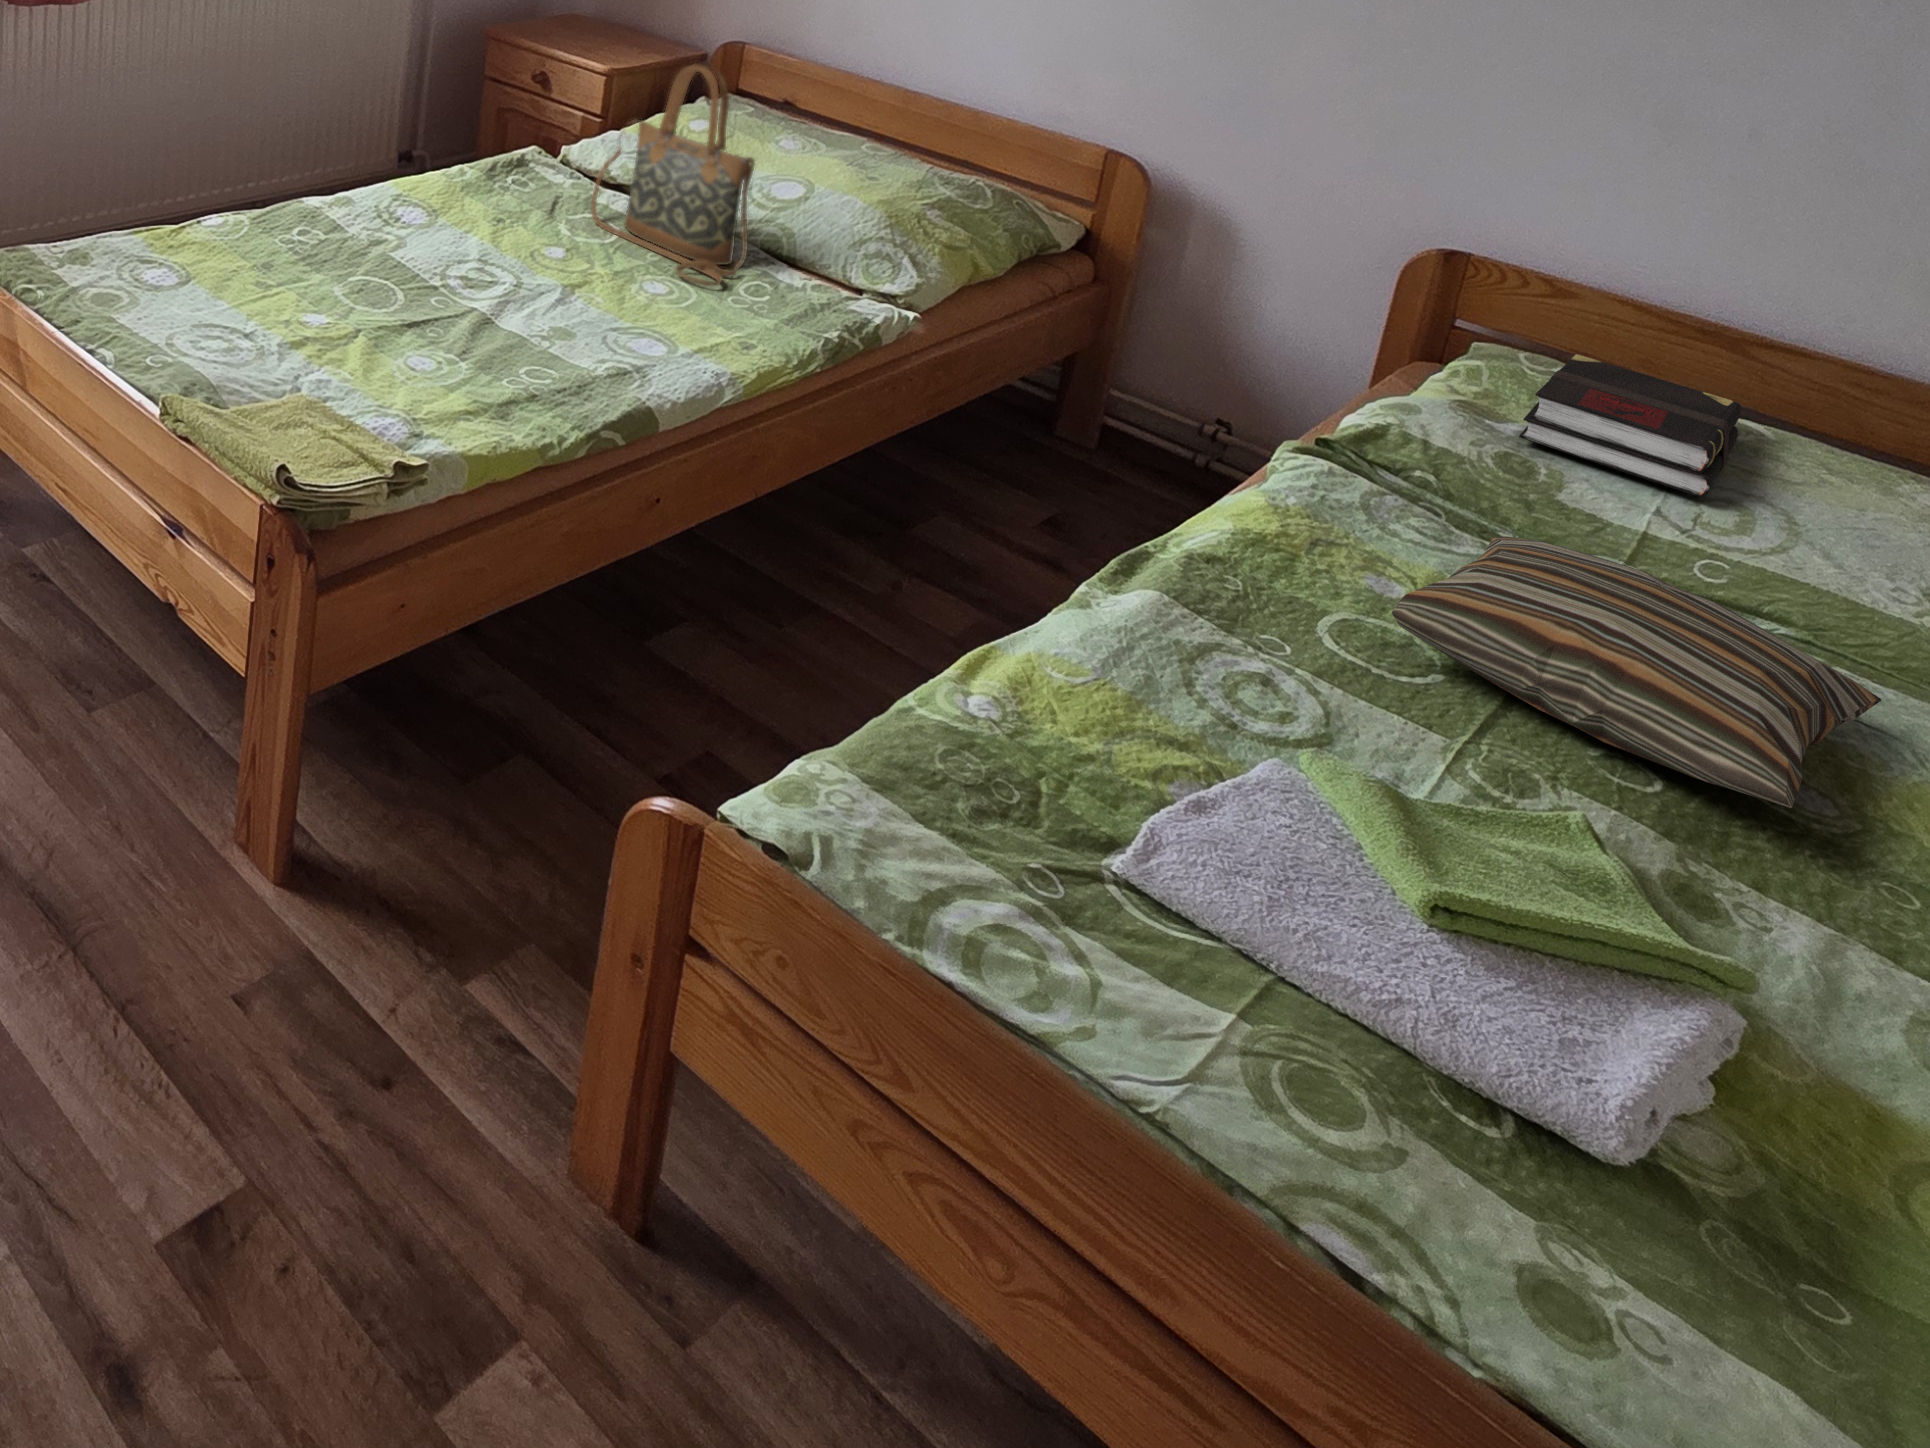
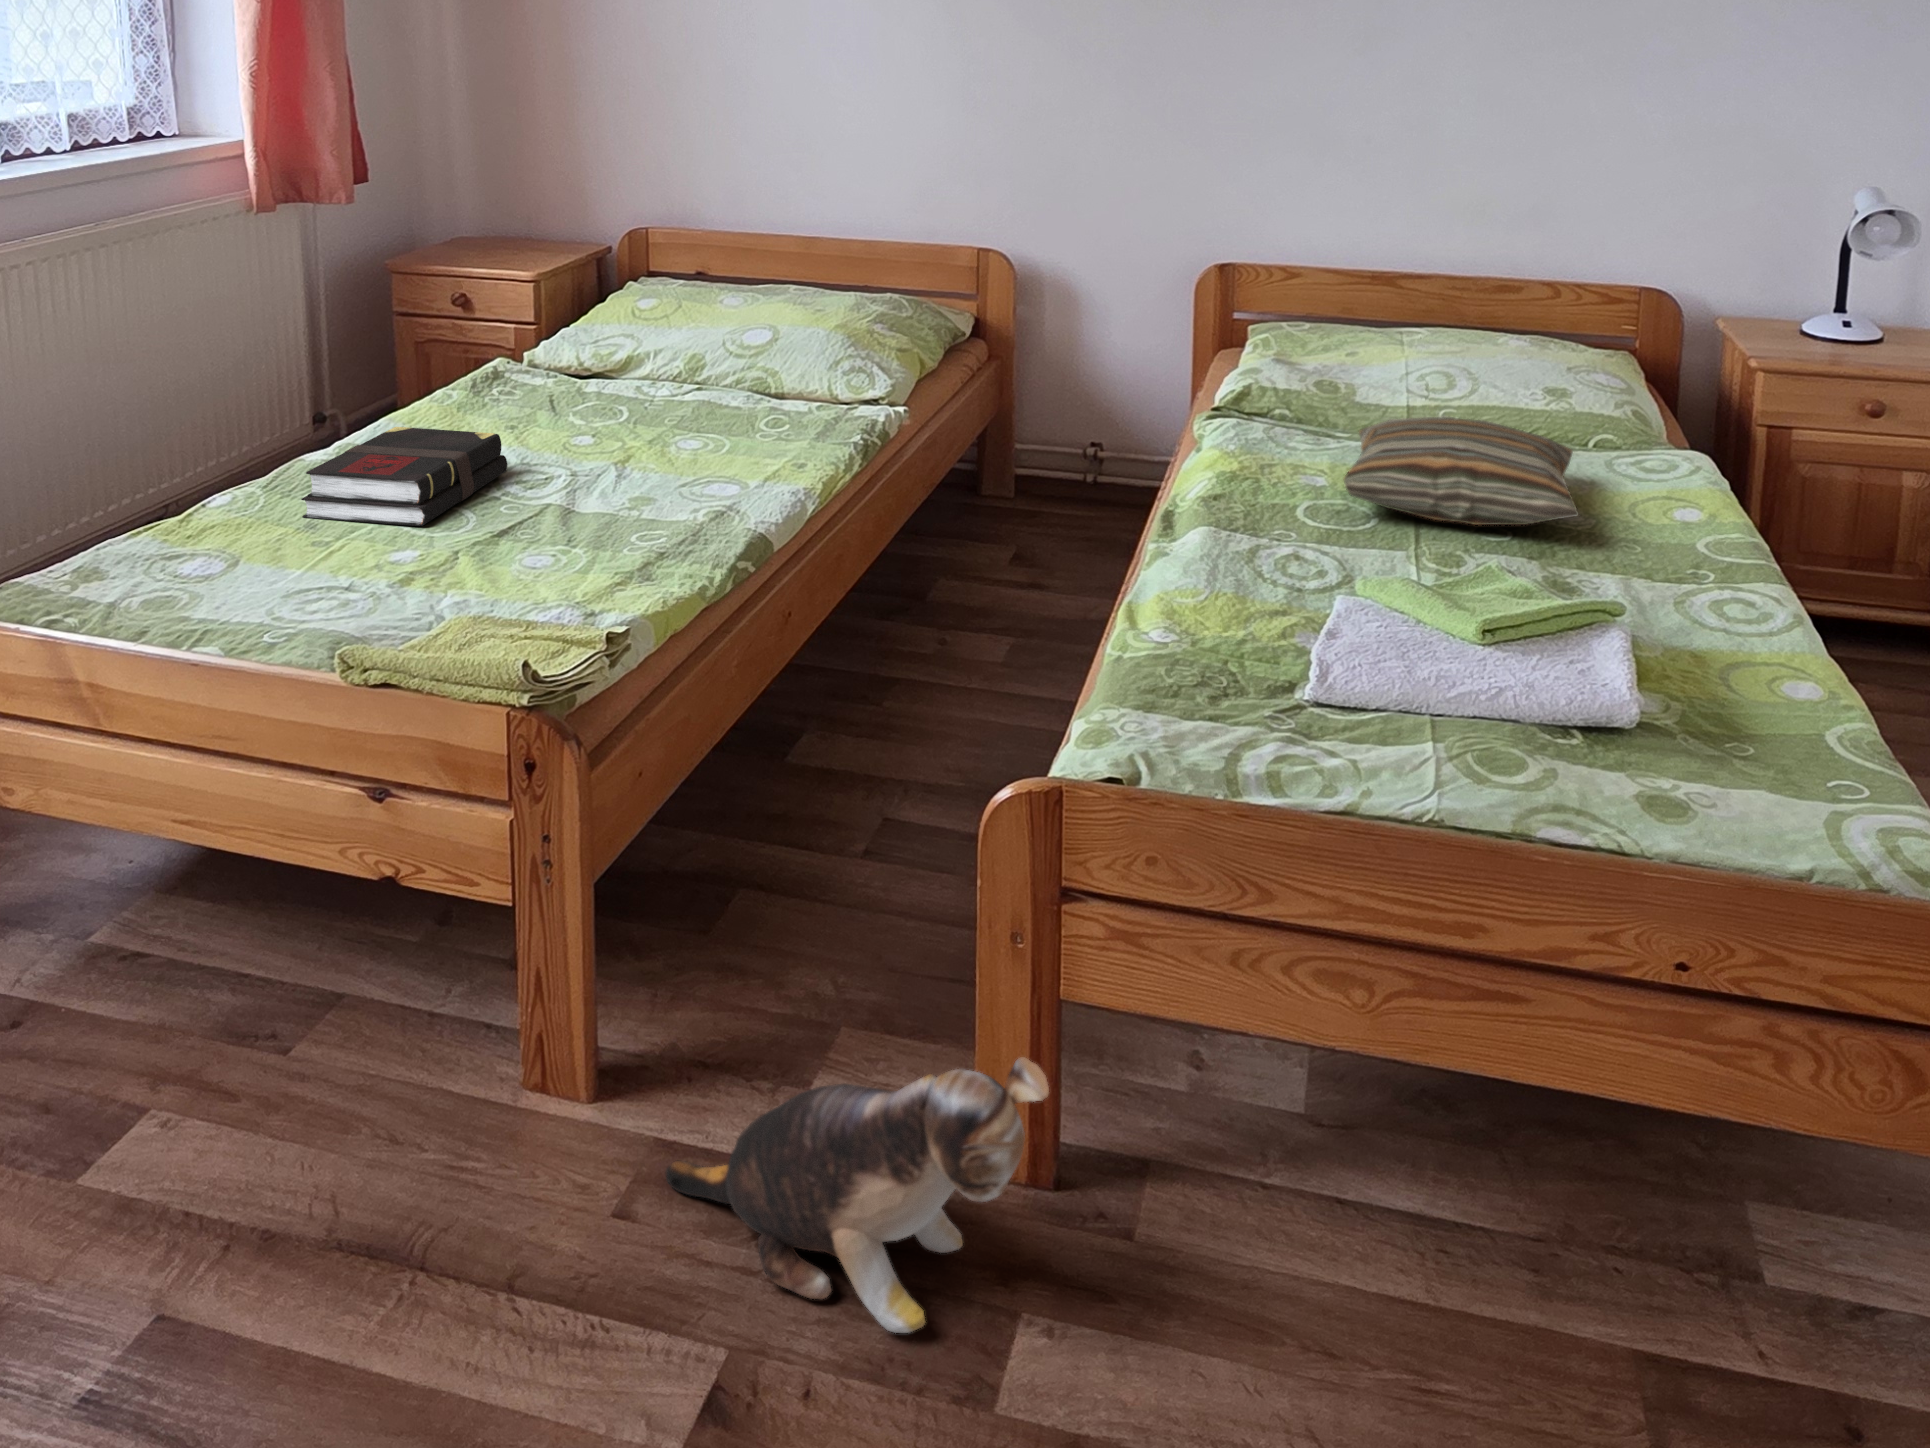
handbag: present [591,63,755,286] -> none [599,228,767,431]
book: present [1519,354,1741,497] -> present [301,427,507,526]
plush toy: none [286,972,559,1279] -> present [666,1057,1049,1333]

